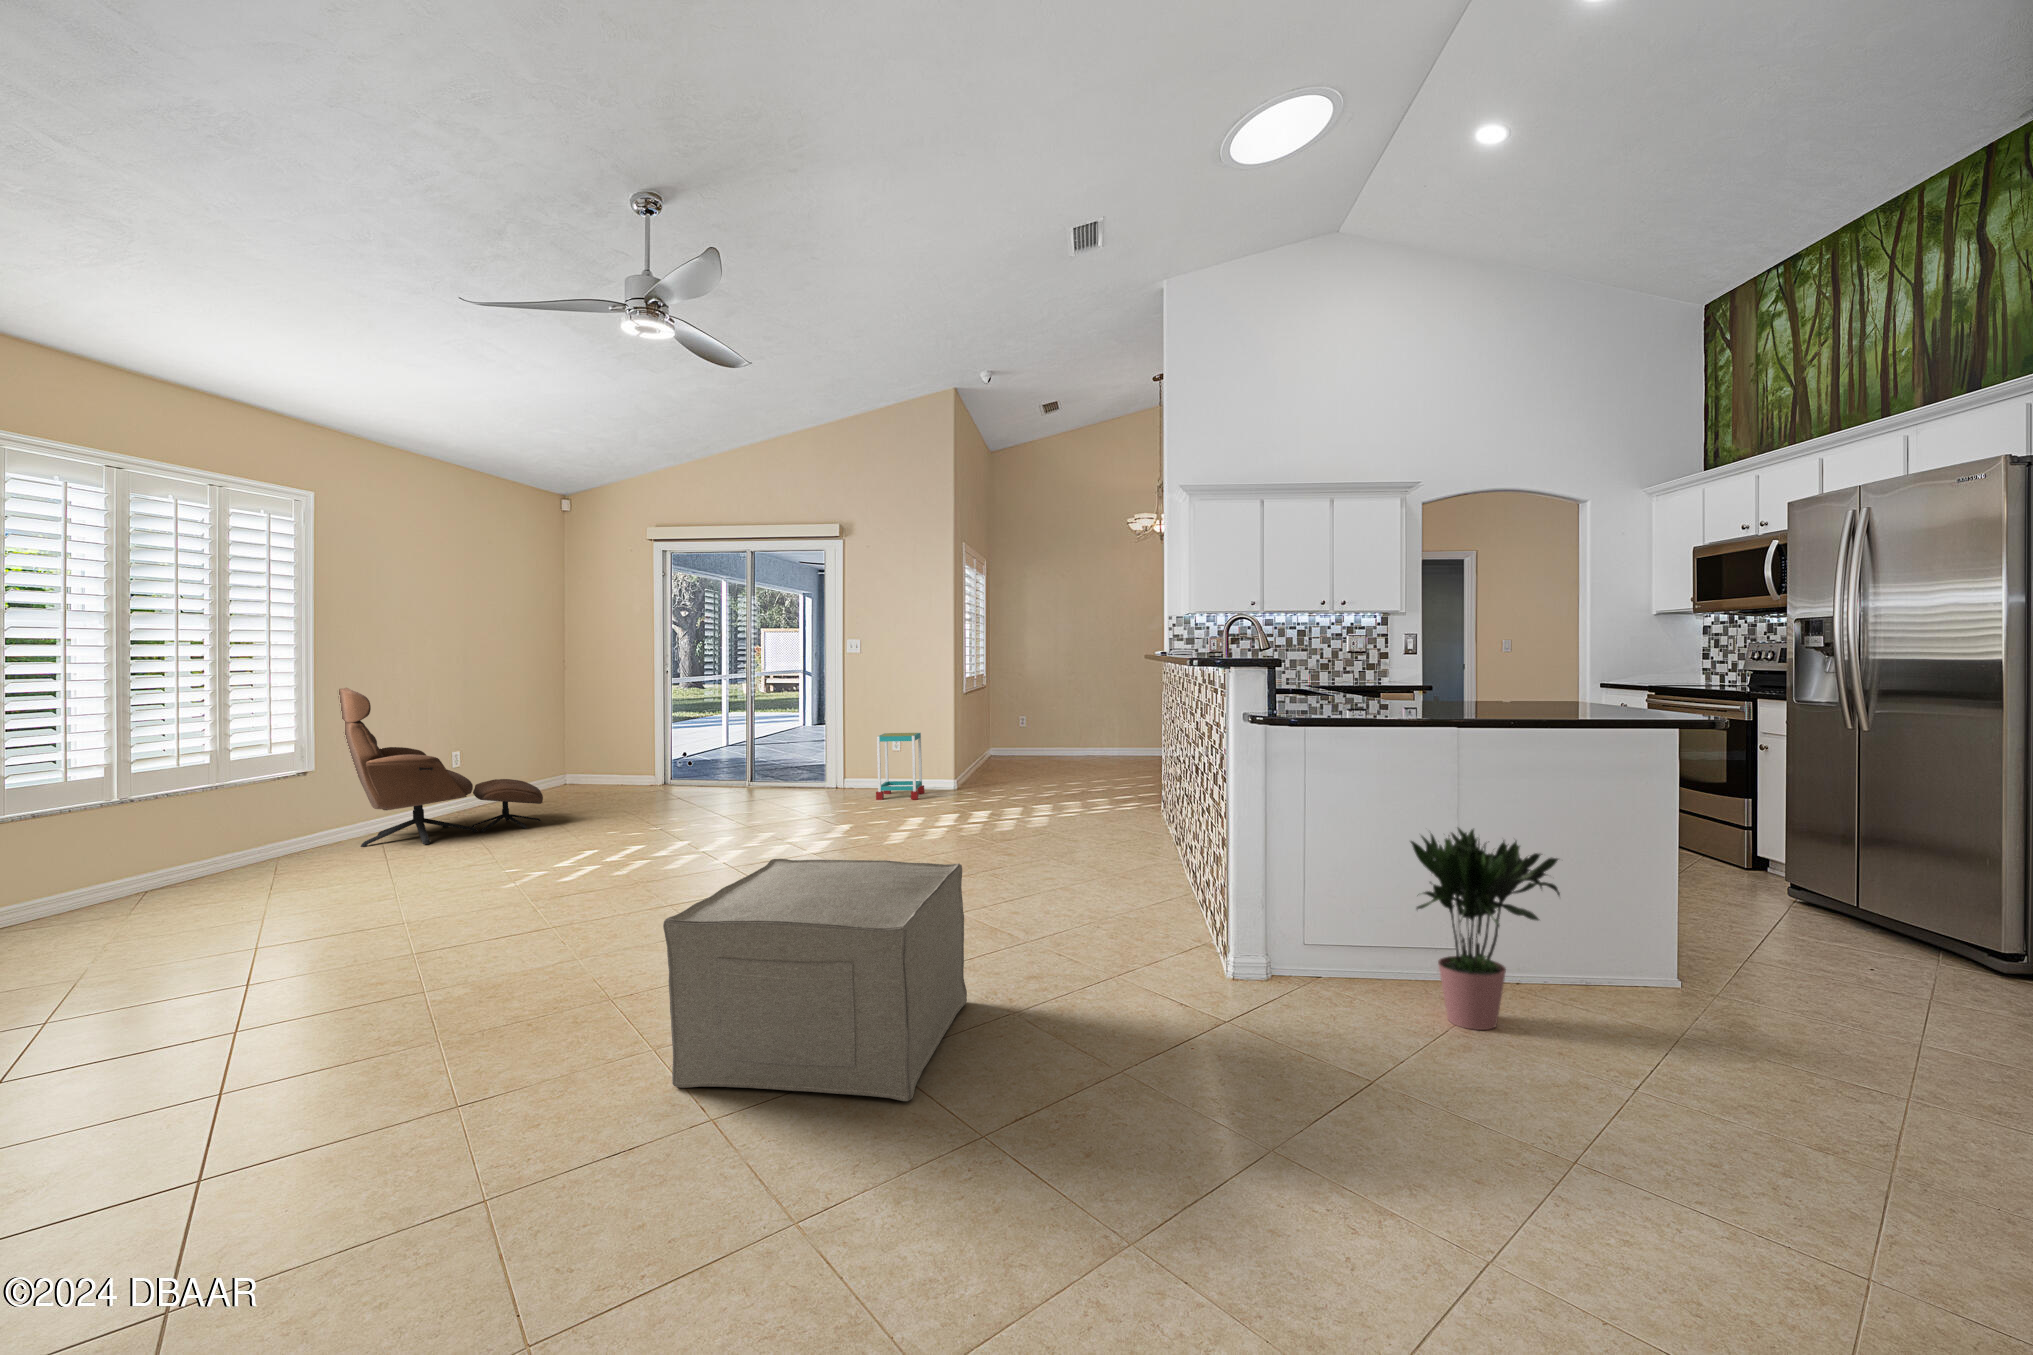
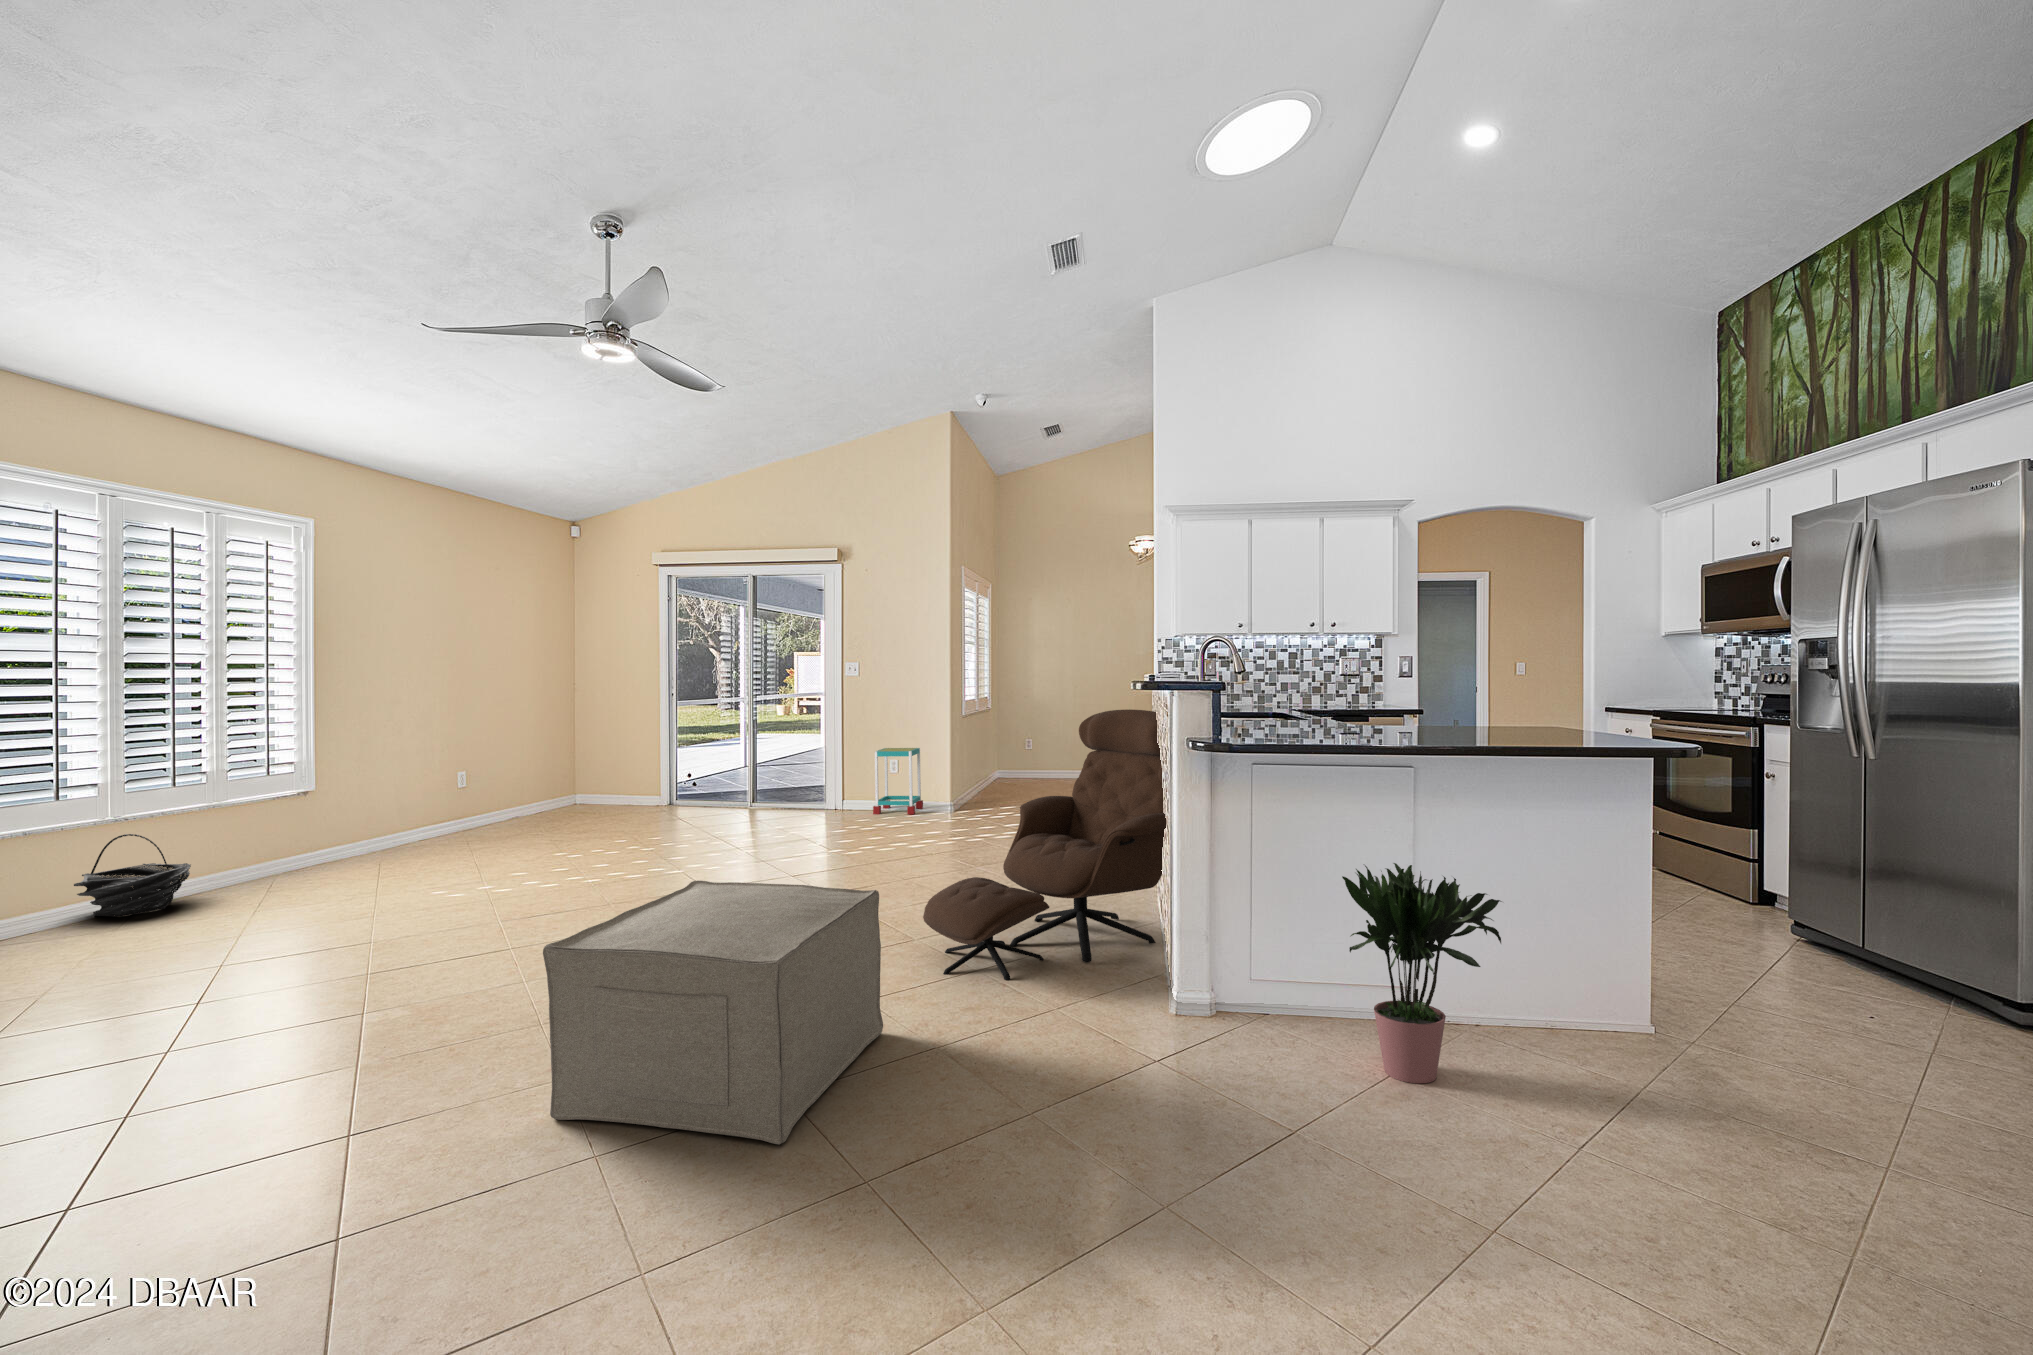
lounge chair: present [339,688,543,847] -> present [923,709,1166,980]
basket: none [76,828,196,913] -> present [74,834,191,917]

